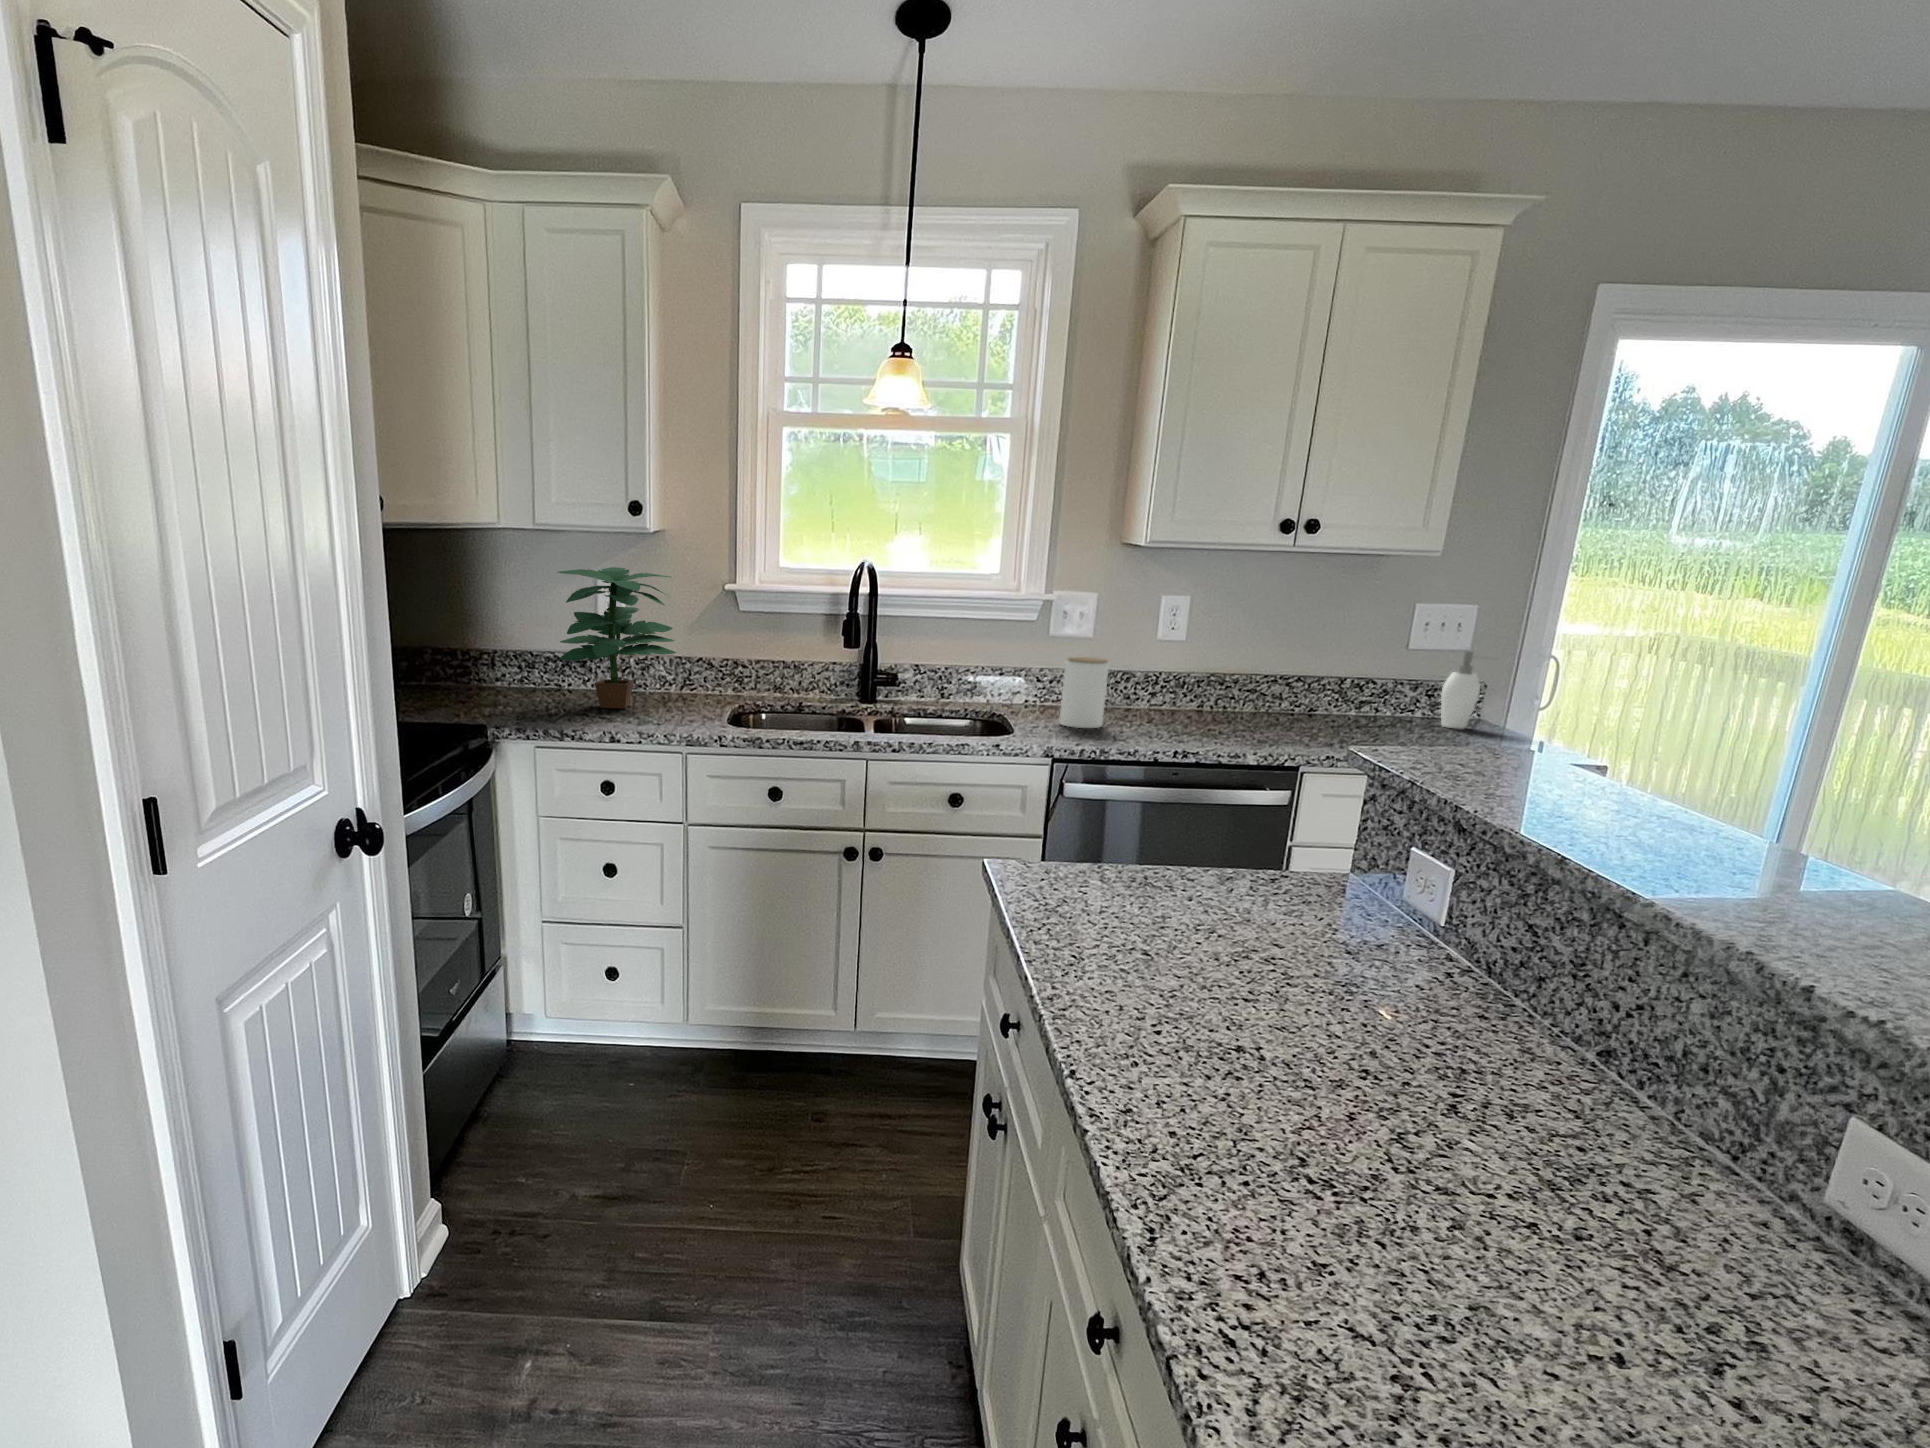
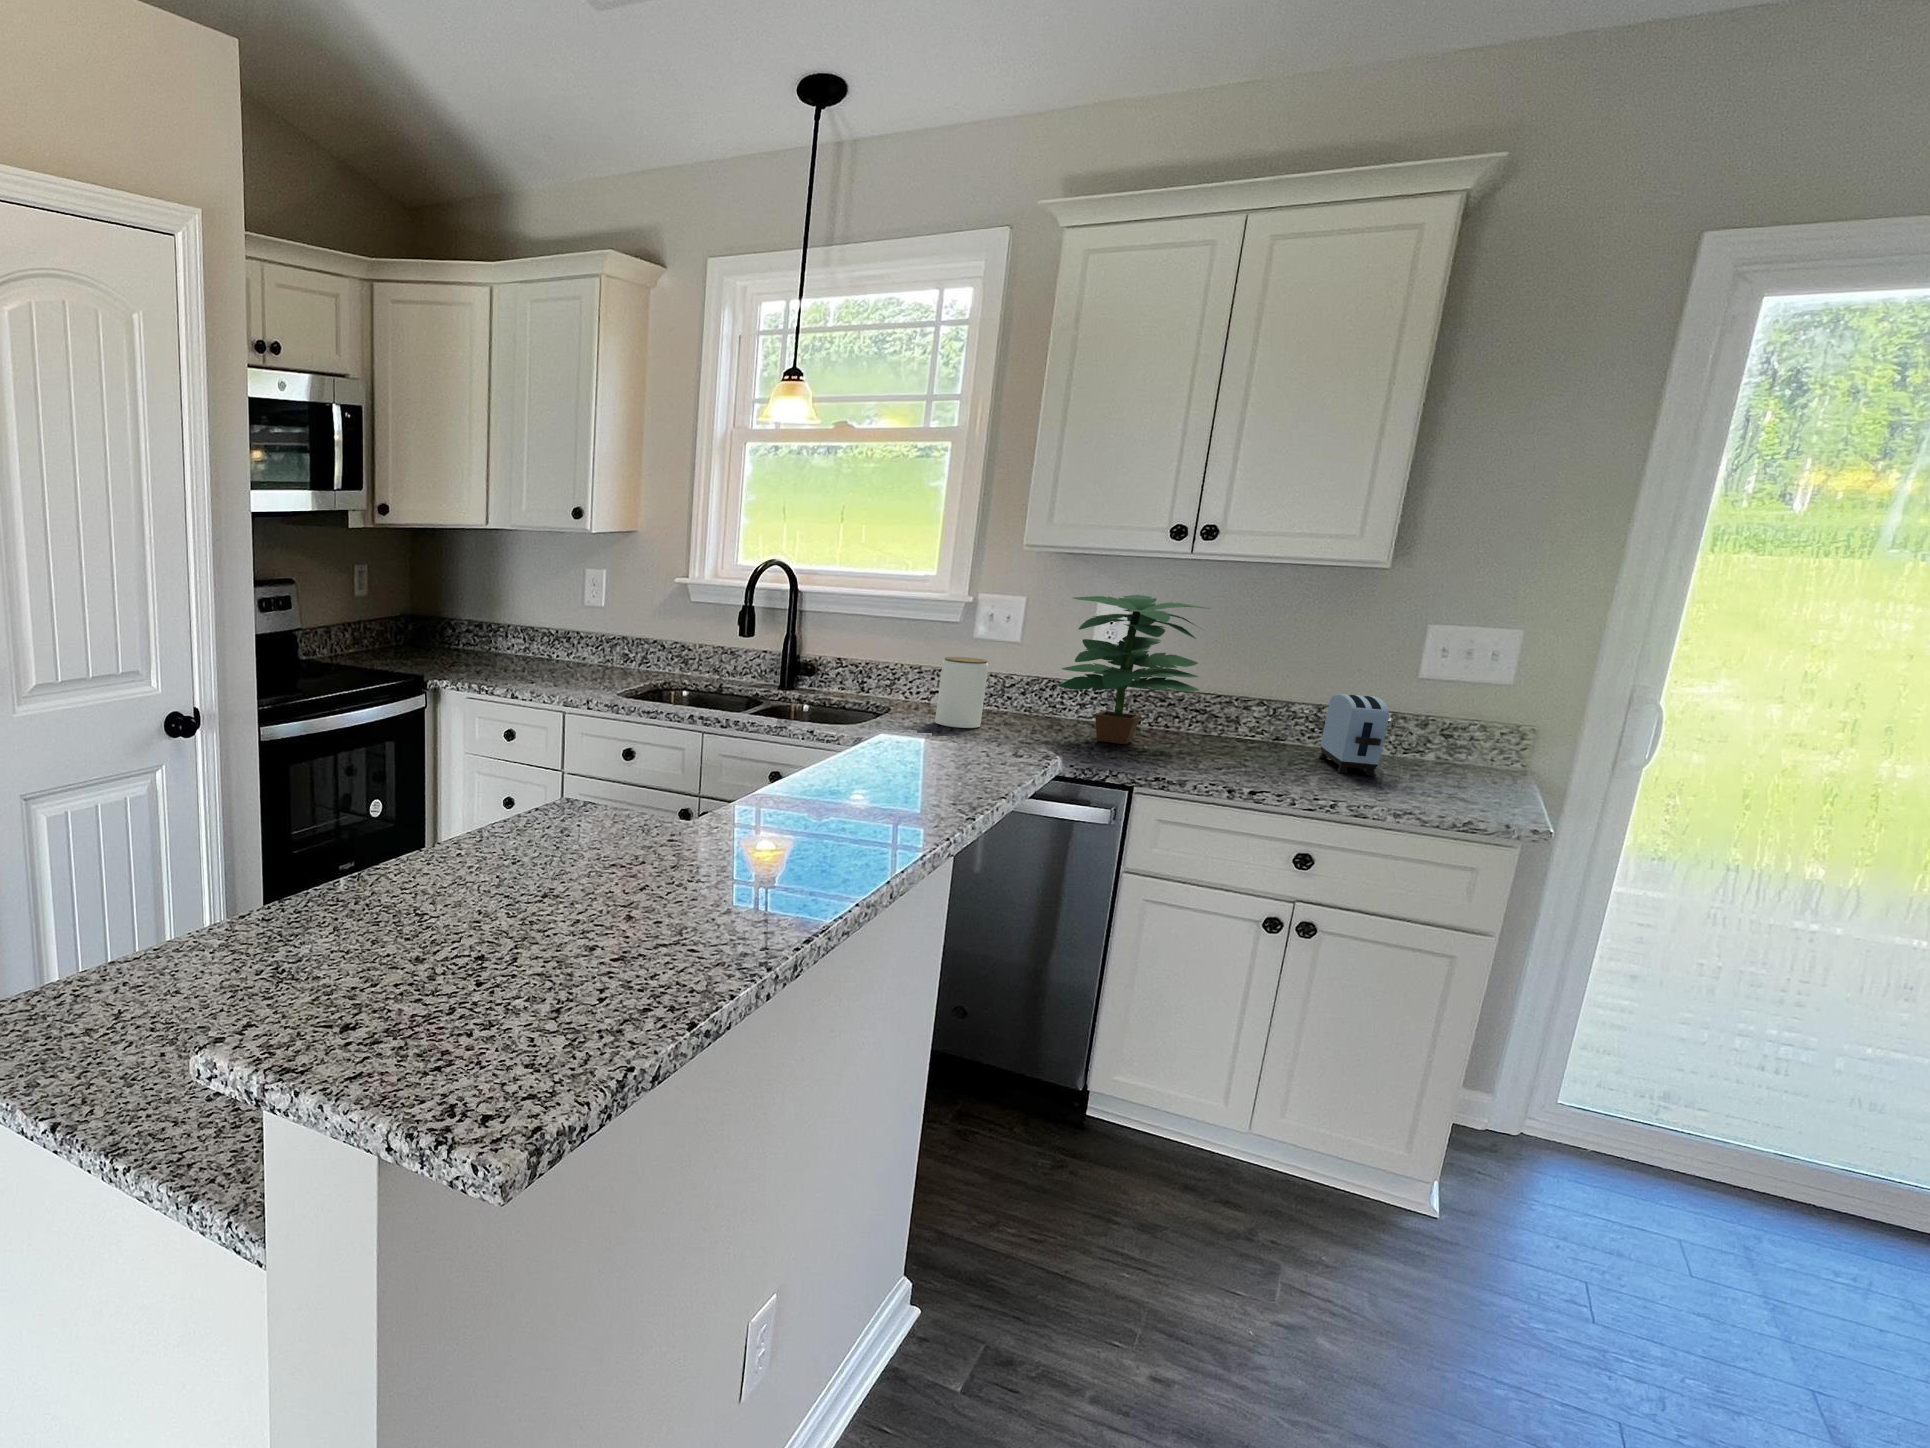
potted plant: present [558,567,676,709] -> present [1059,595,1210,744]
soap dispenser: present [1441,650,1487,729] -> none [1461,686,1533,782]
toaster: none [1341,666,1424,734] -> present [1318,694,1389,776]

